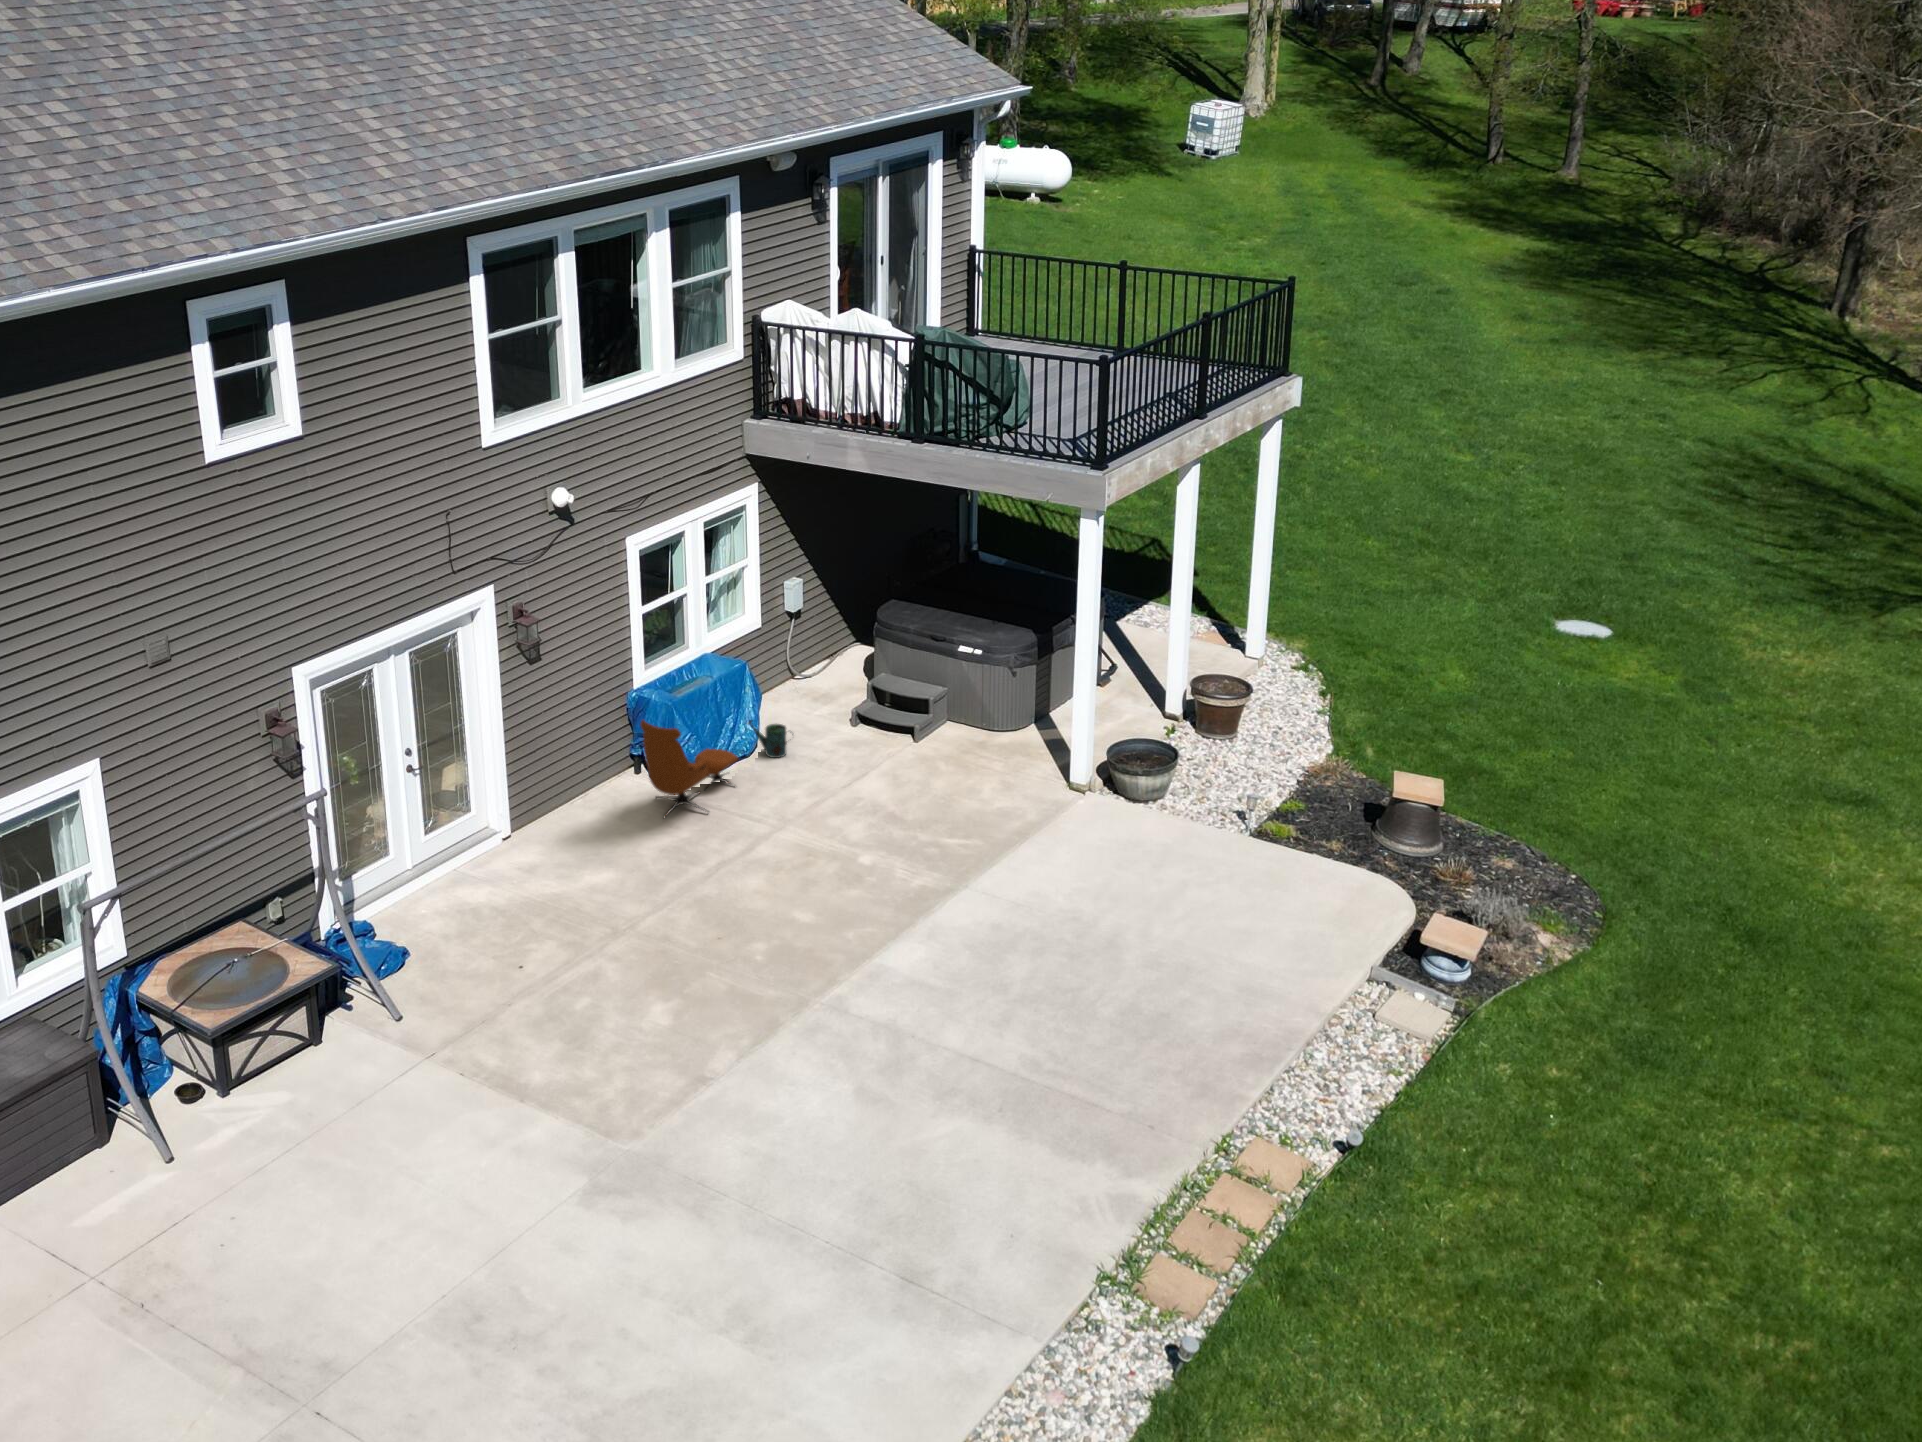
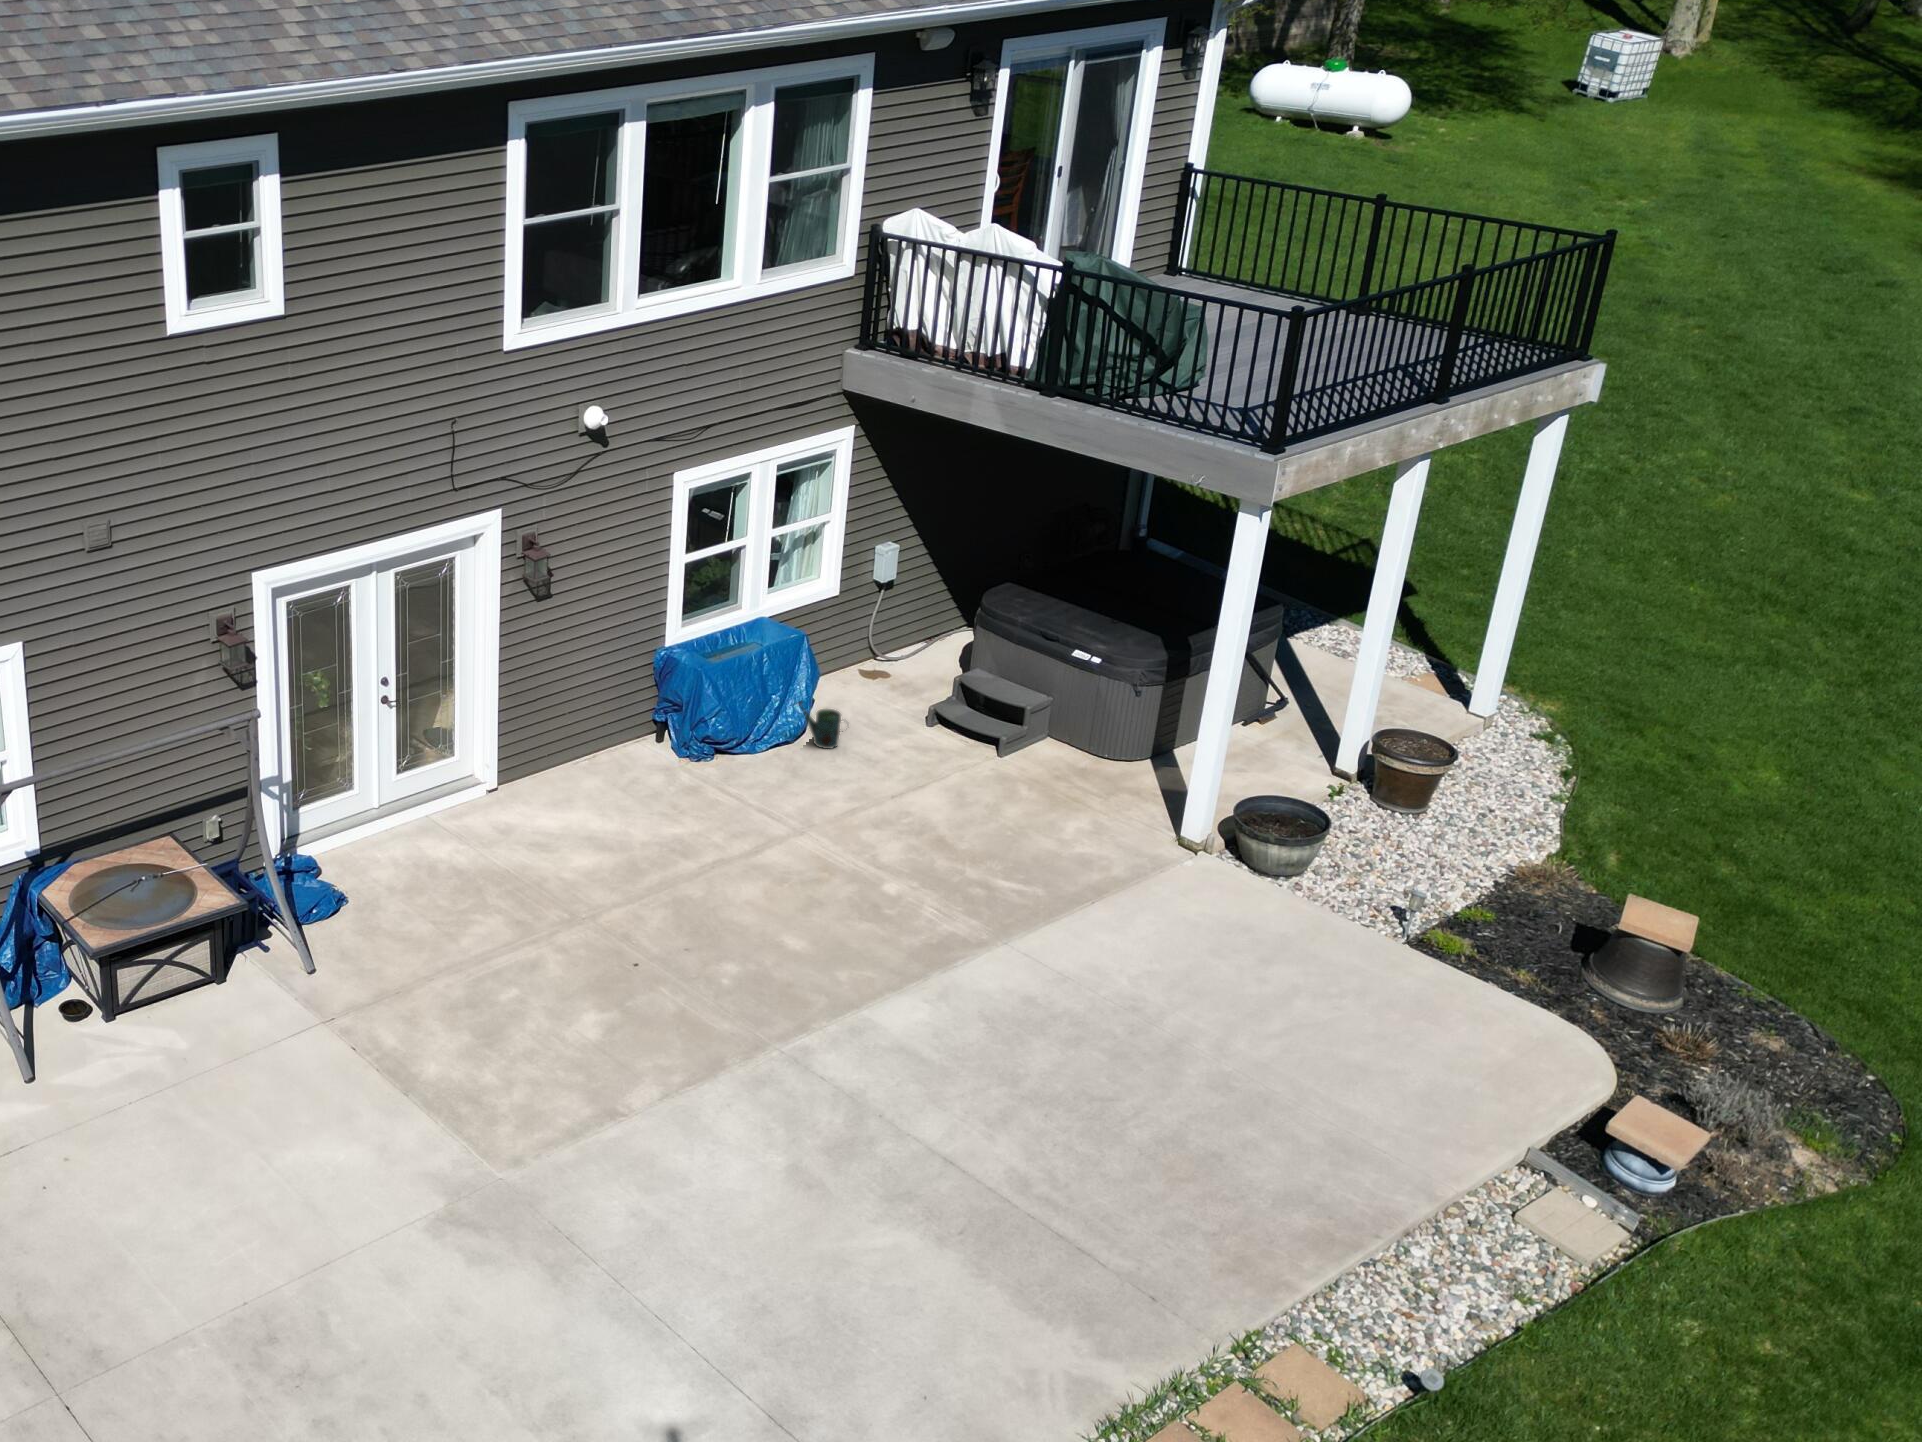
lounge chair: present [641,720,738,817] -> none [657,682,775,801]

